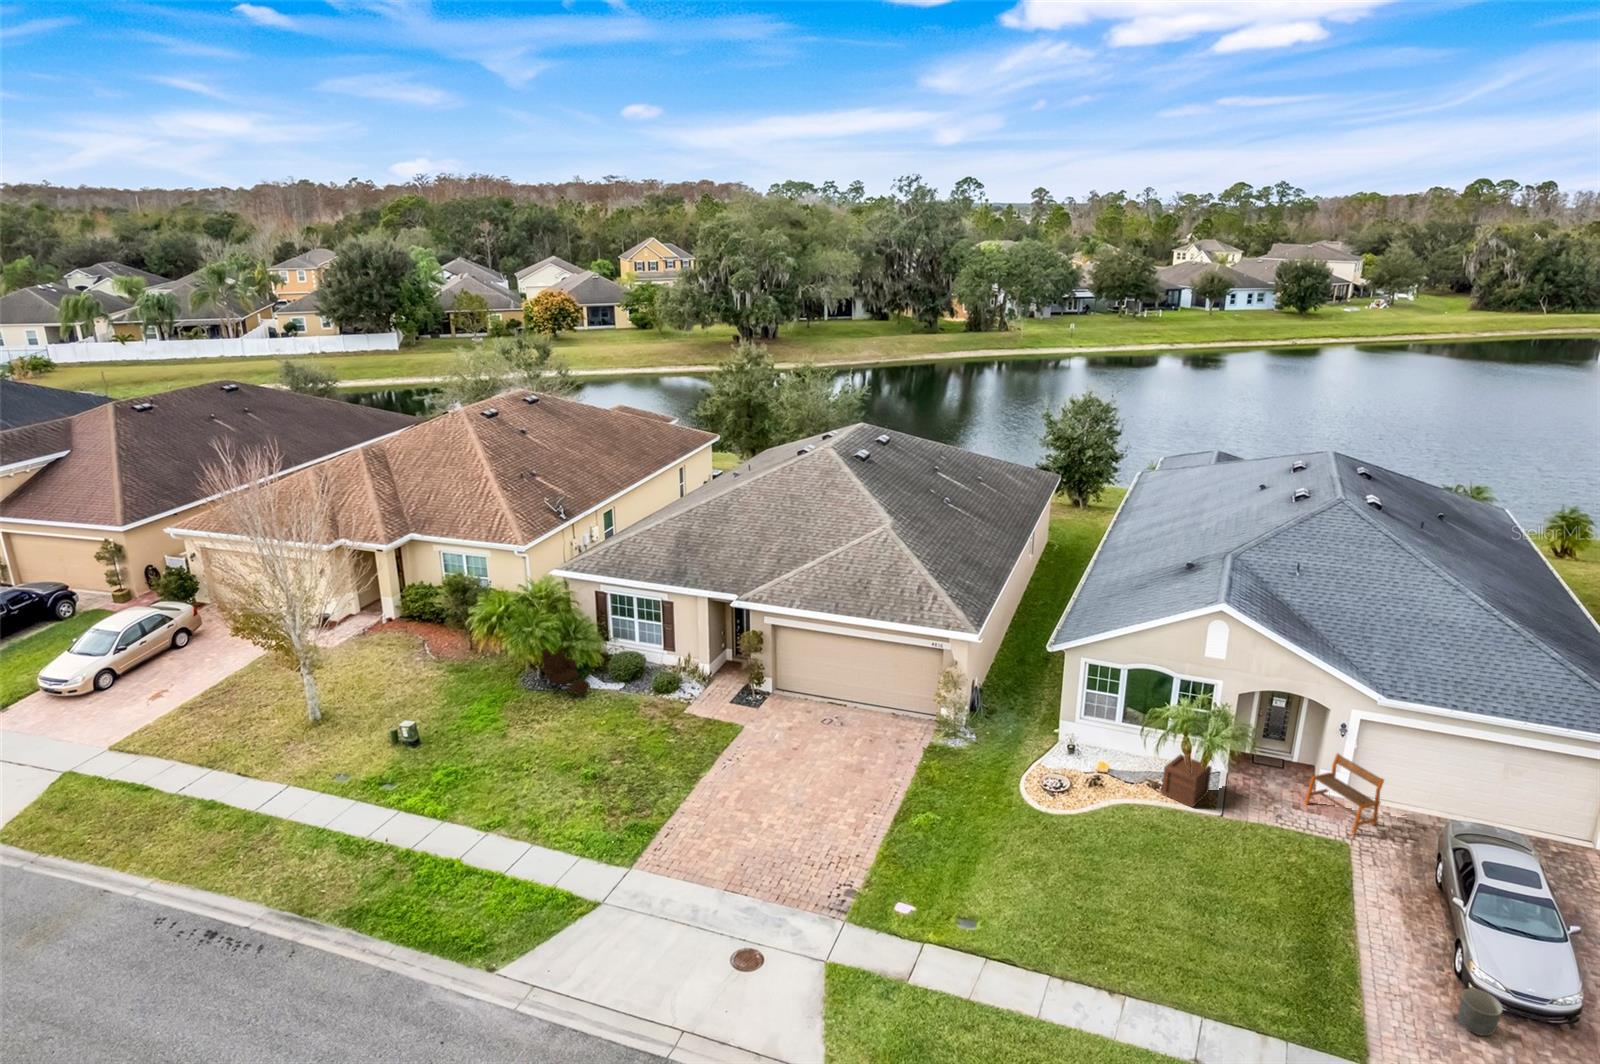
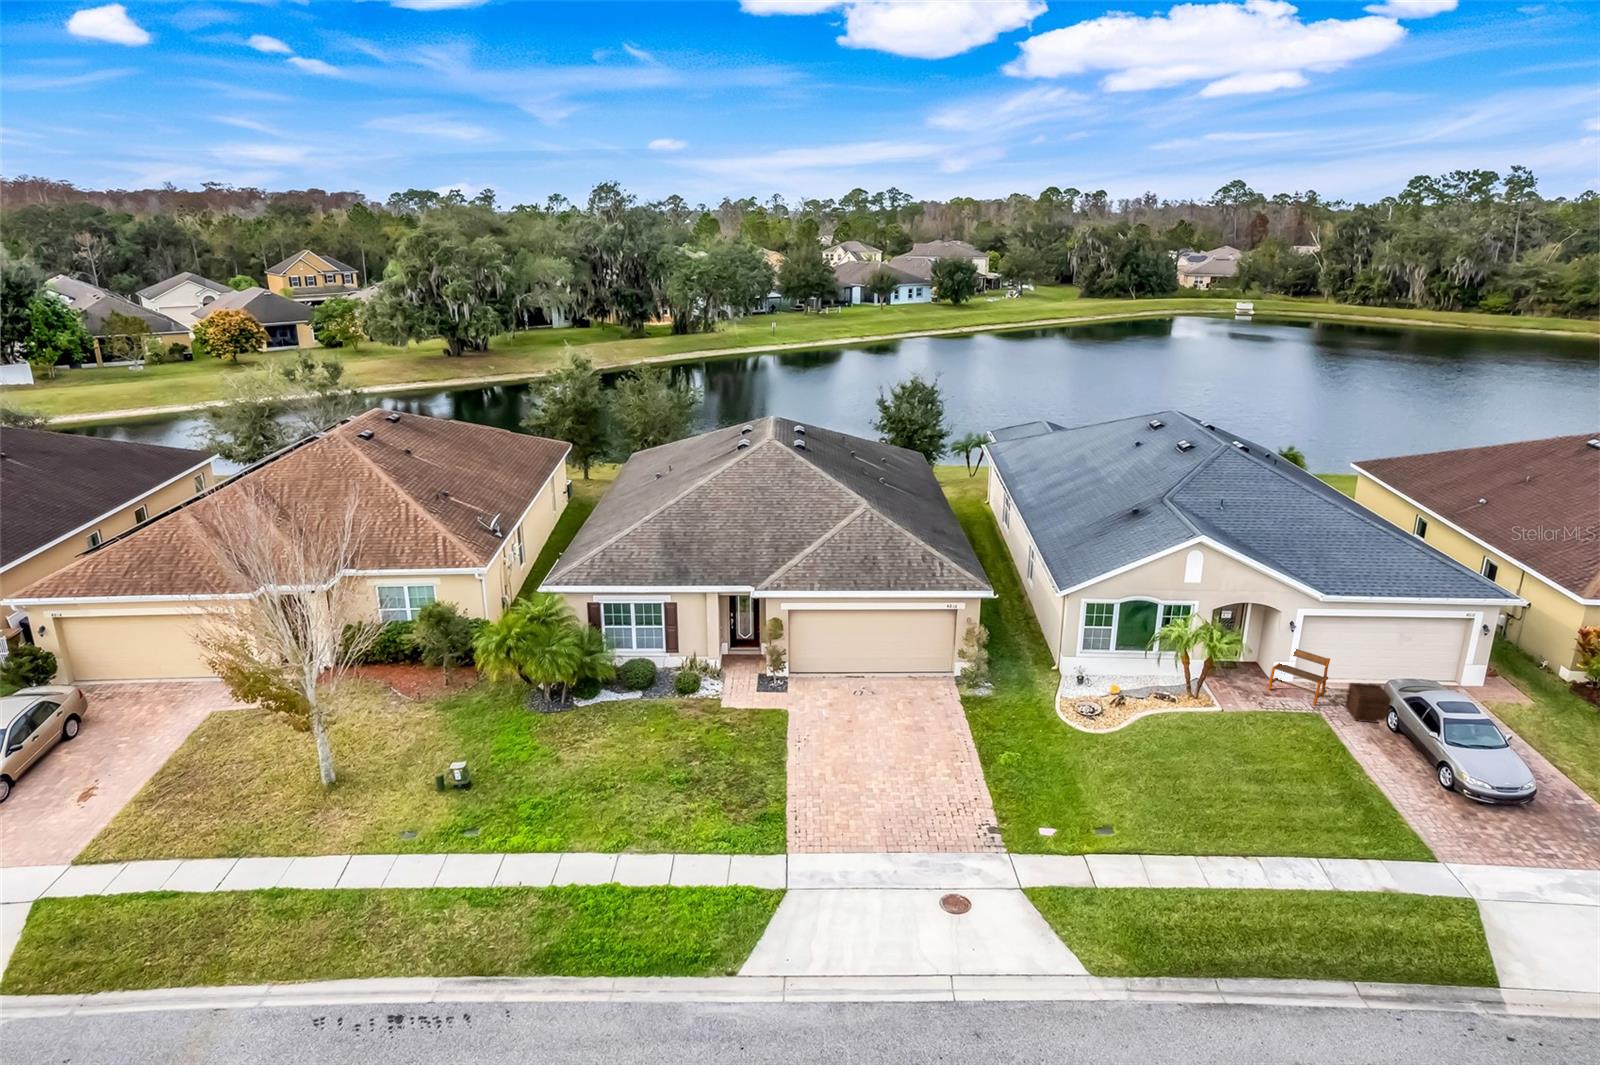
lounge chair: present [542,649,590,695] -> none [557,660,613,715]
wooden crate: present [1161,755,1211,807] -> present [1345,683,1391,723]
planter: present [1458,989,1503,1036] -> none [1465,792,1499,824]

